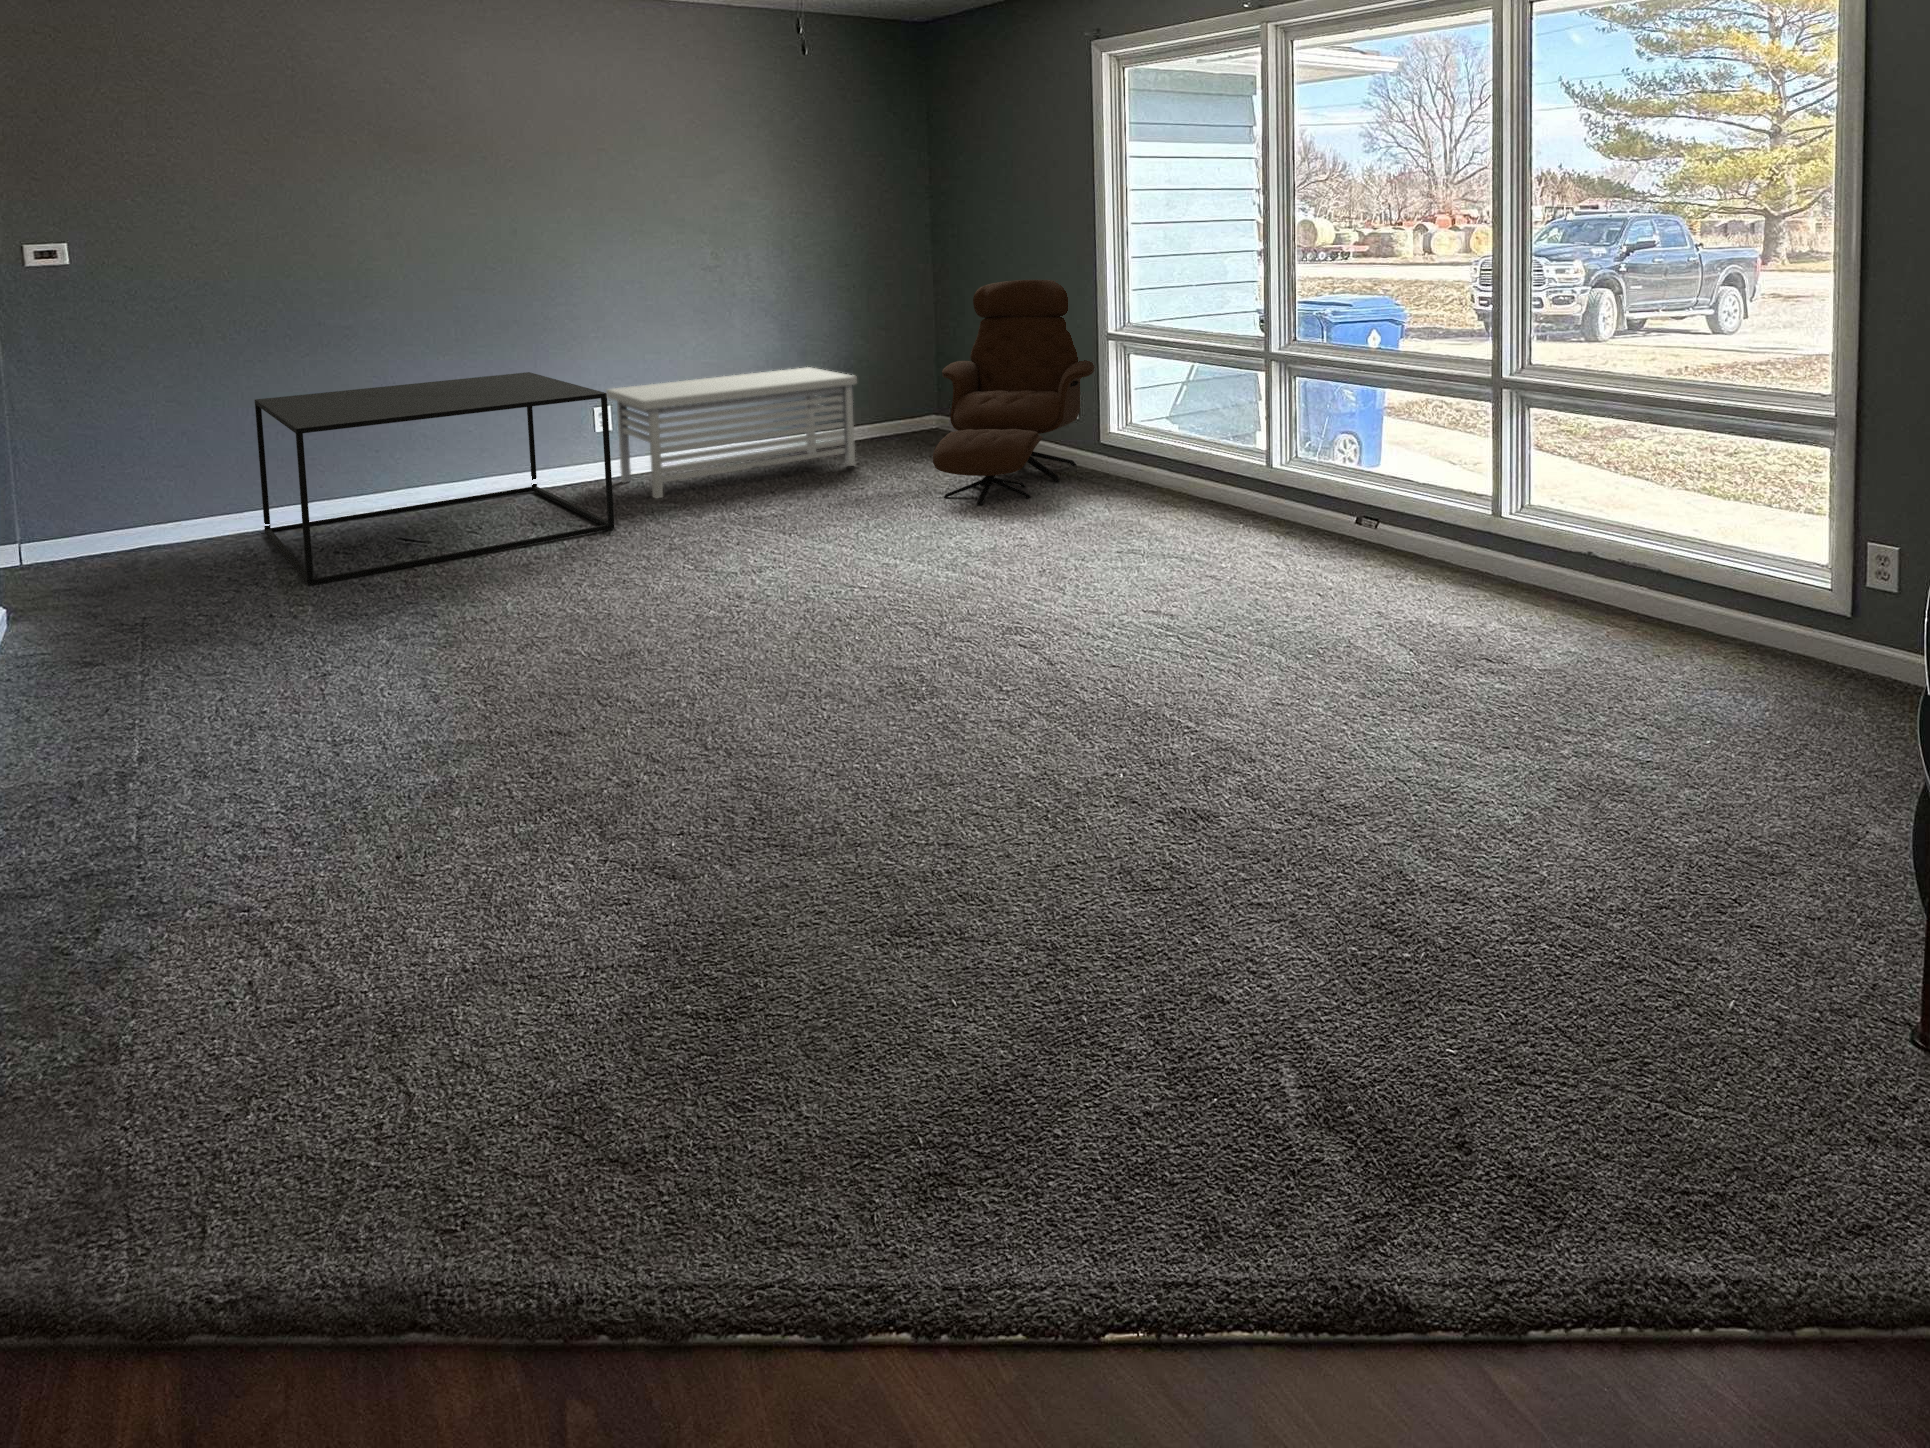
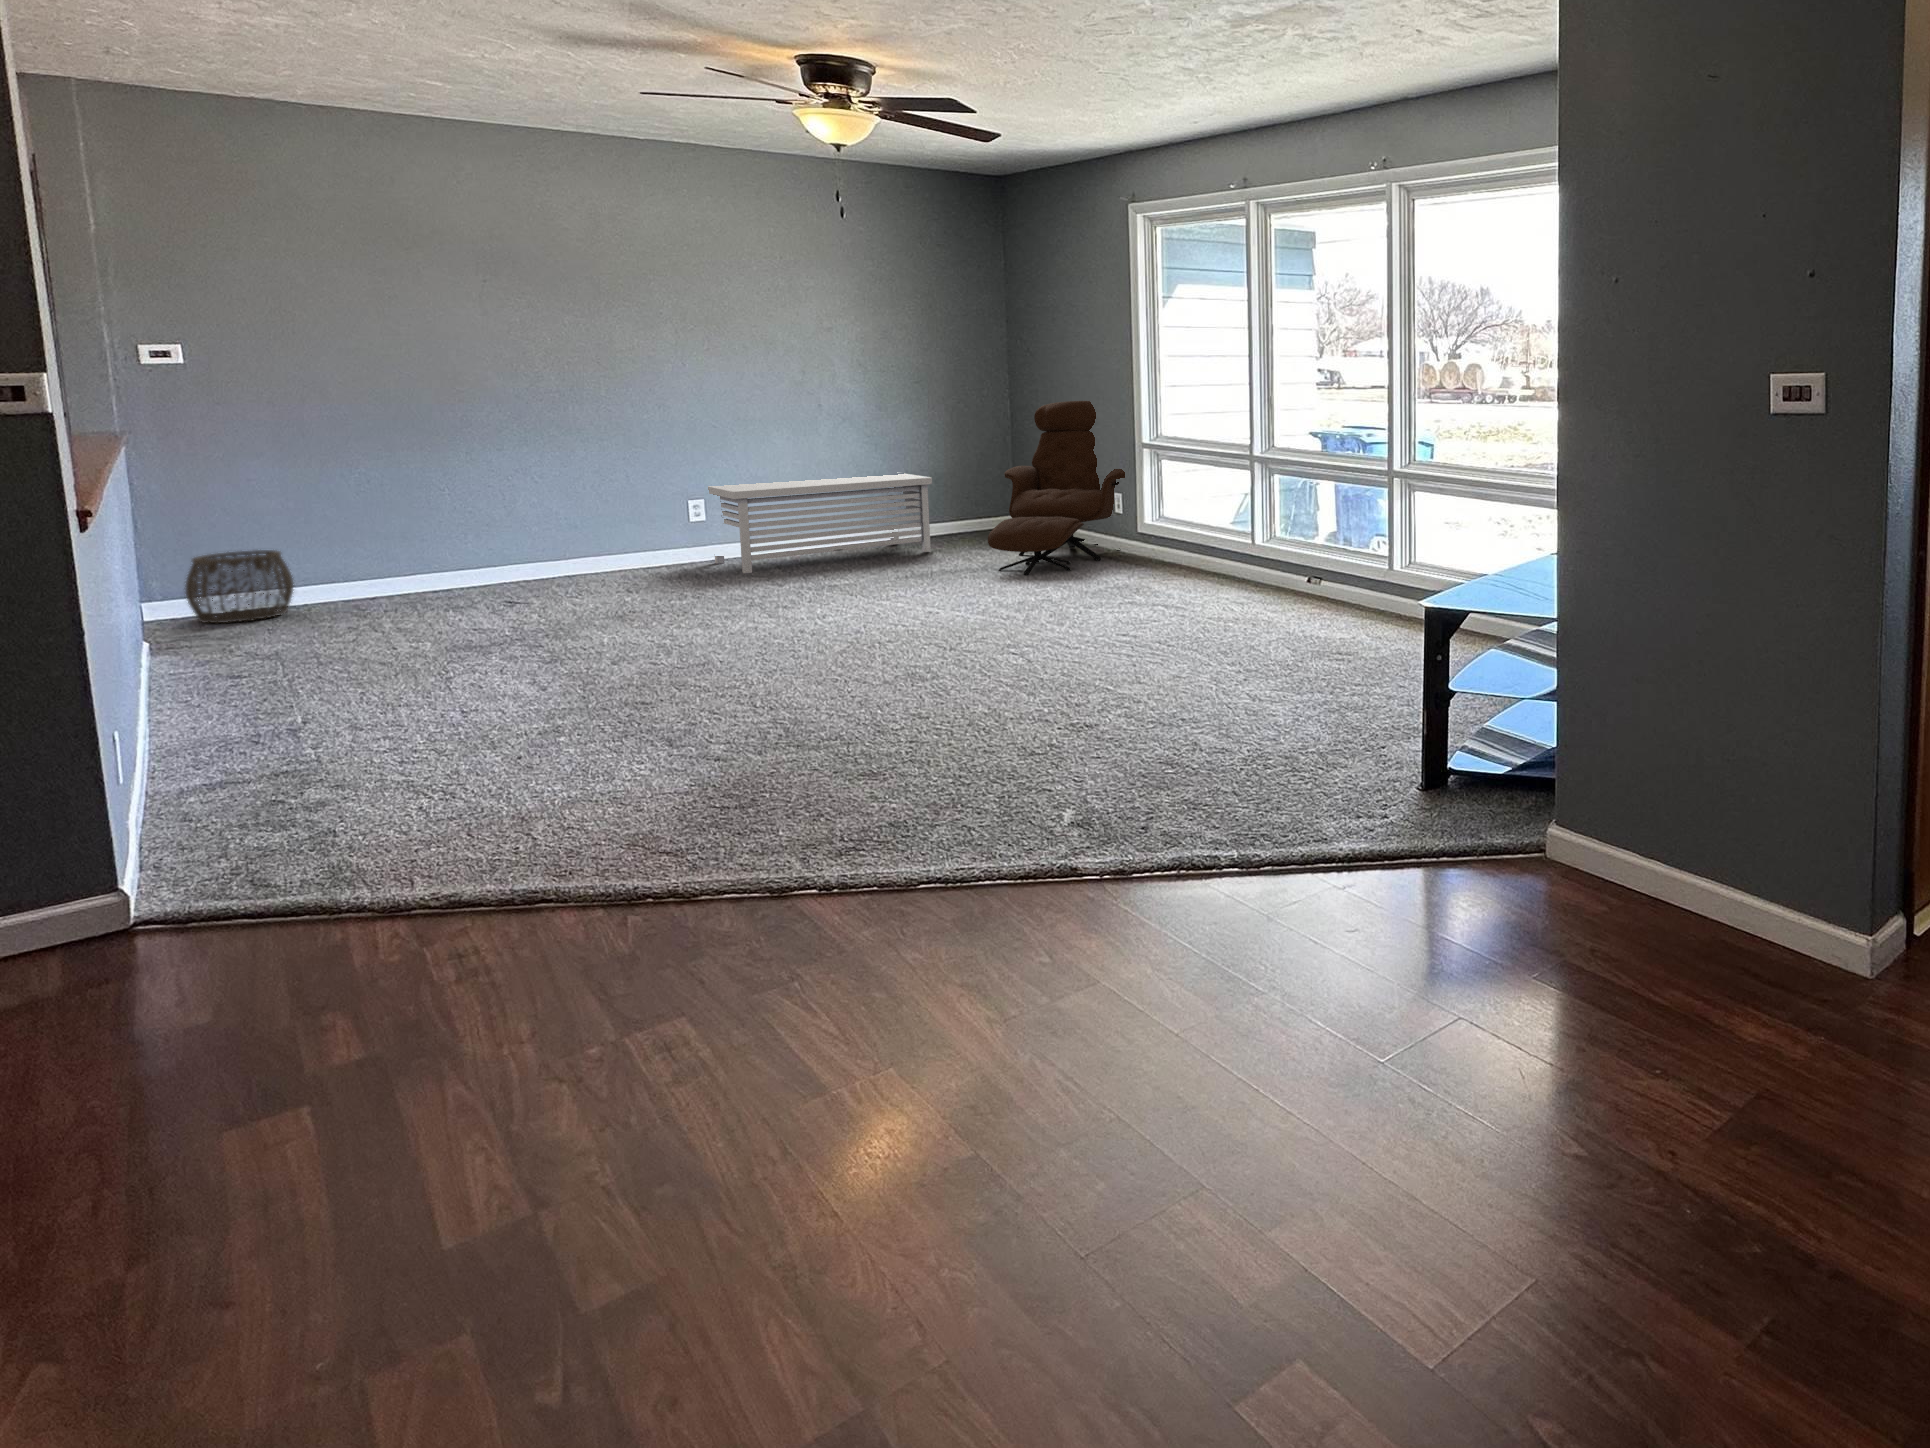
coffee table: present [255,372,615,586] -> none [362,468,704,628]
woven basket: none [66,482,181,573] -> present [185,550,294,623]

